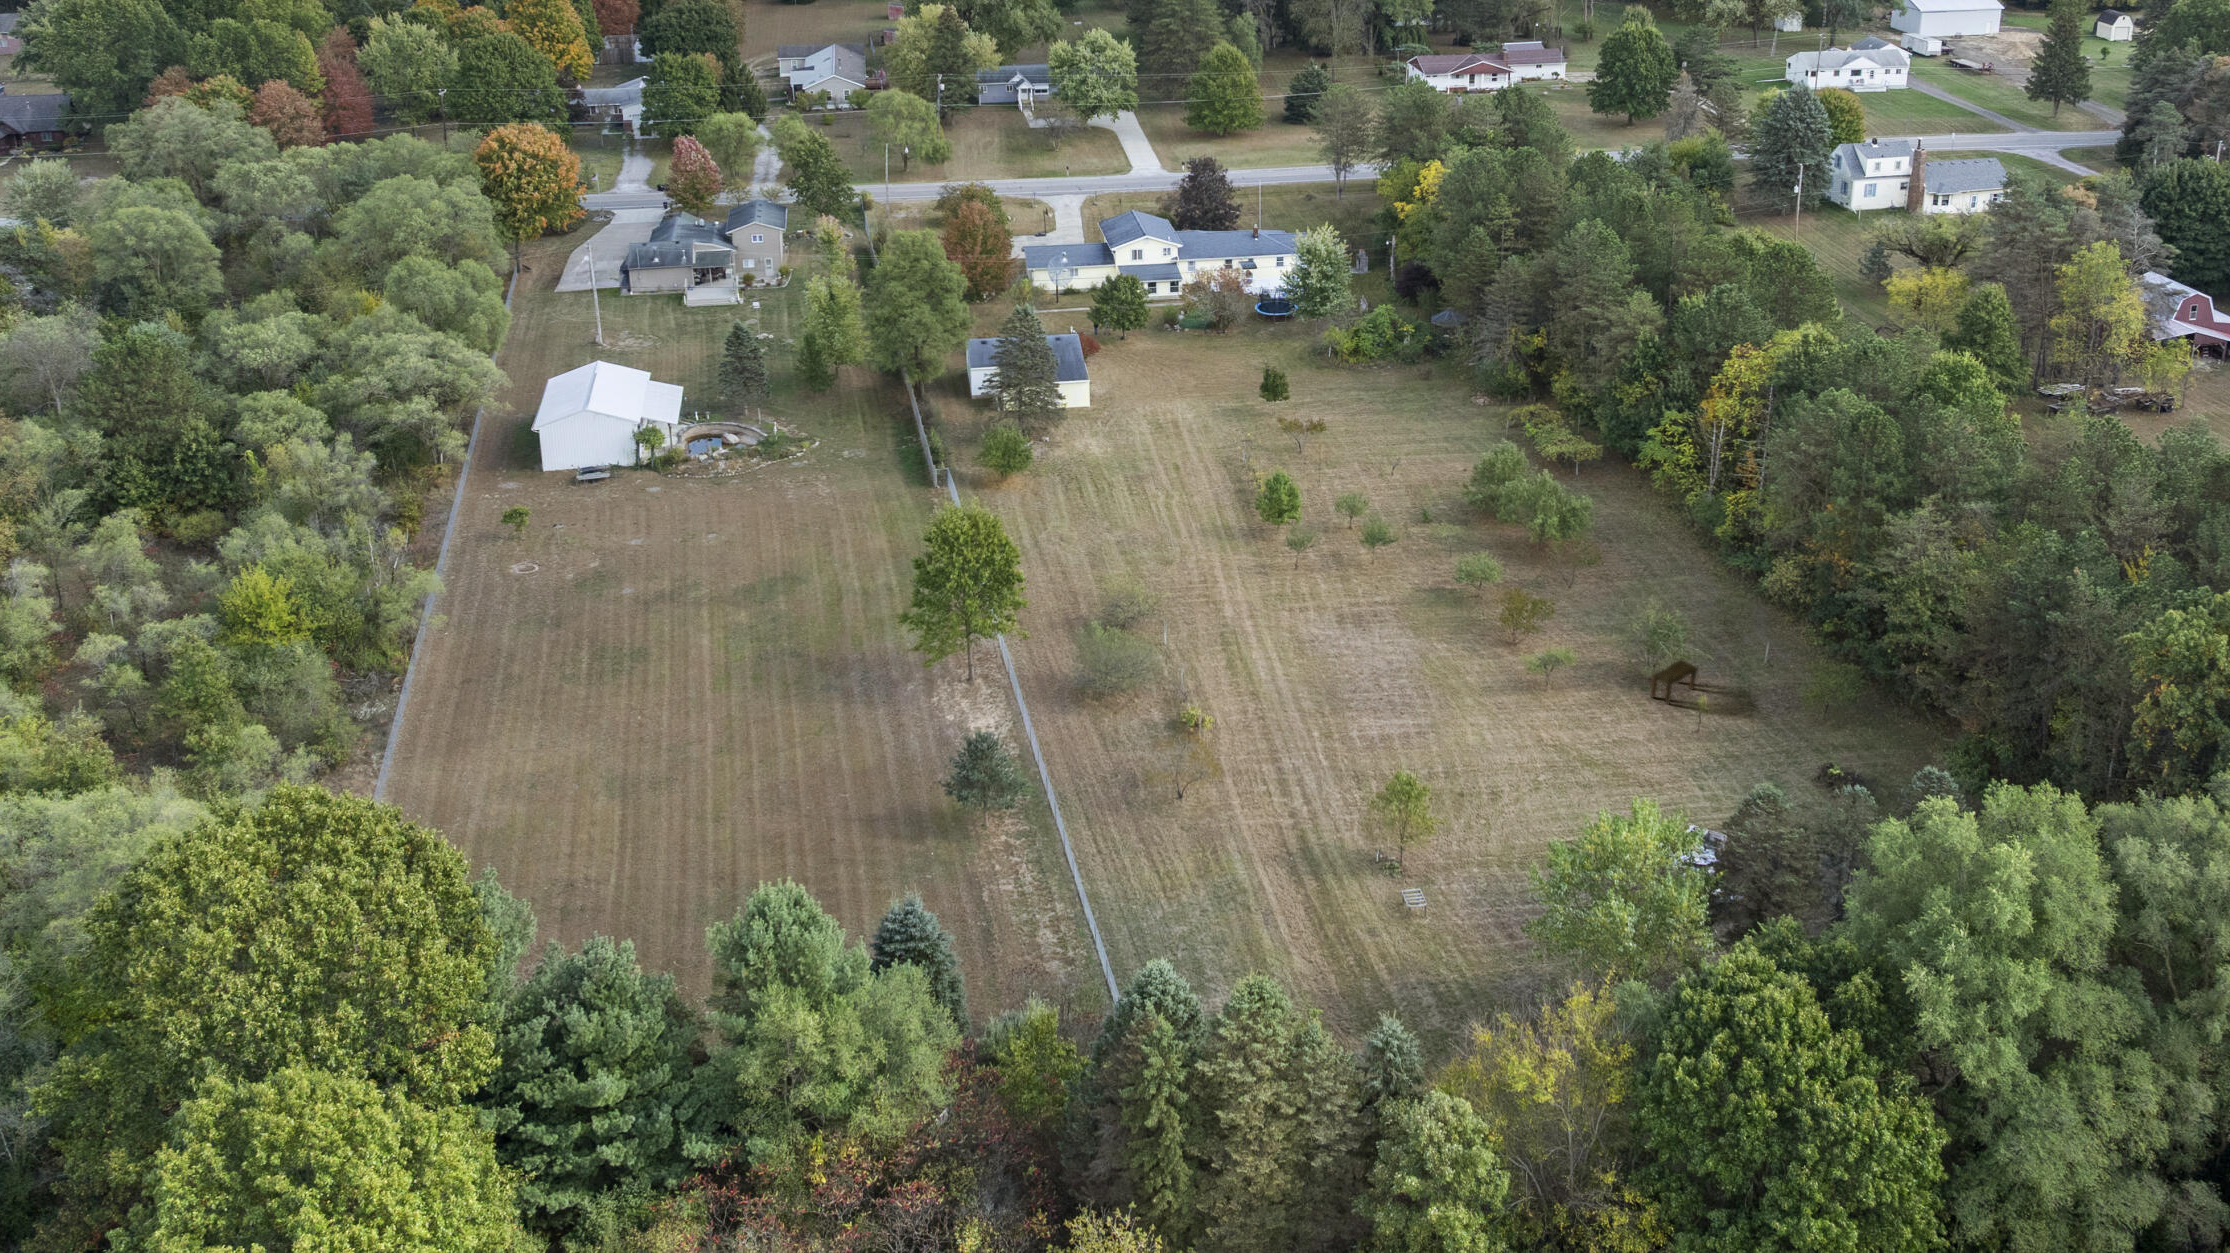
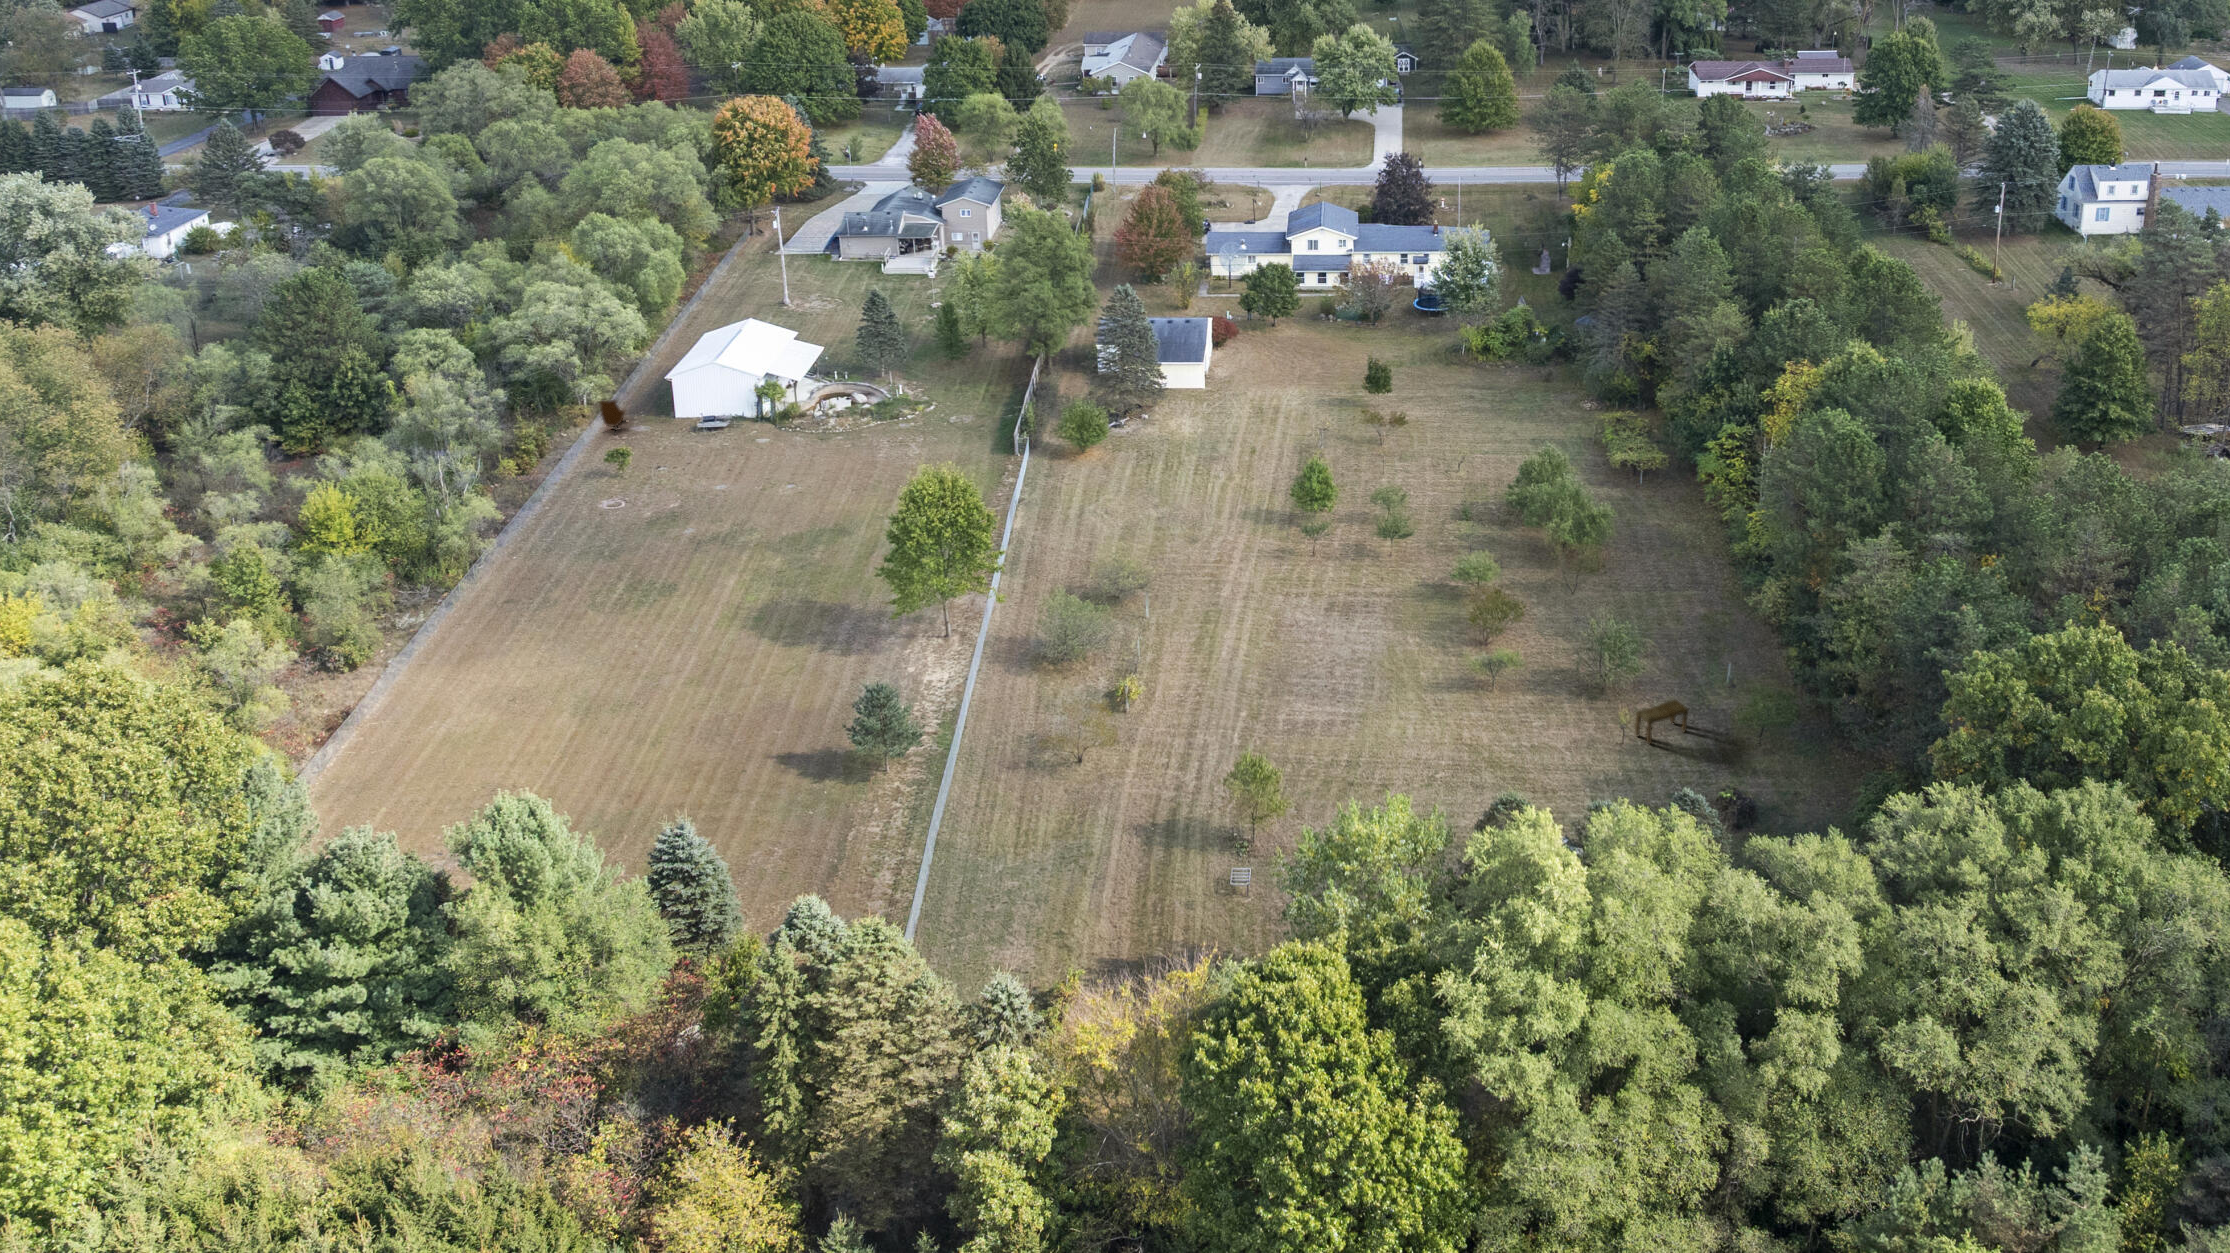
lounge chair: none [458,452,488,490] -> present [600,400,625,431]

